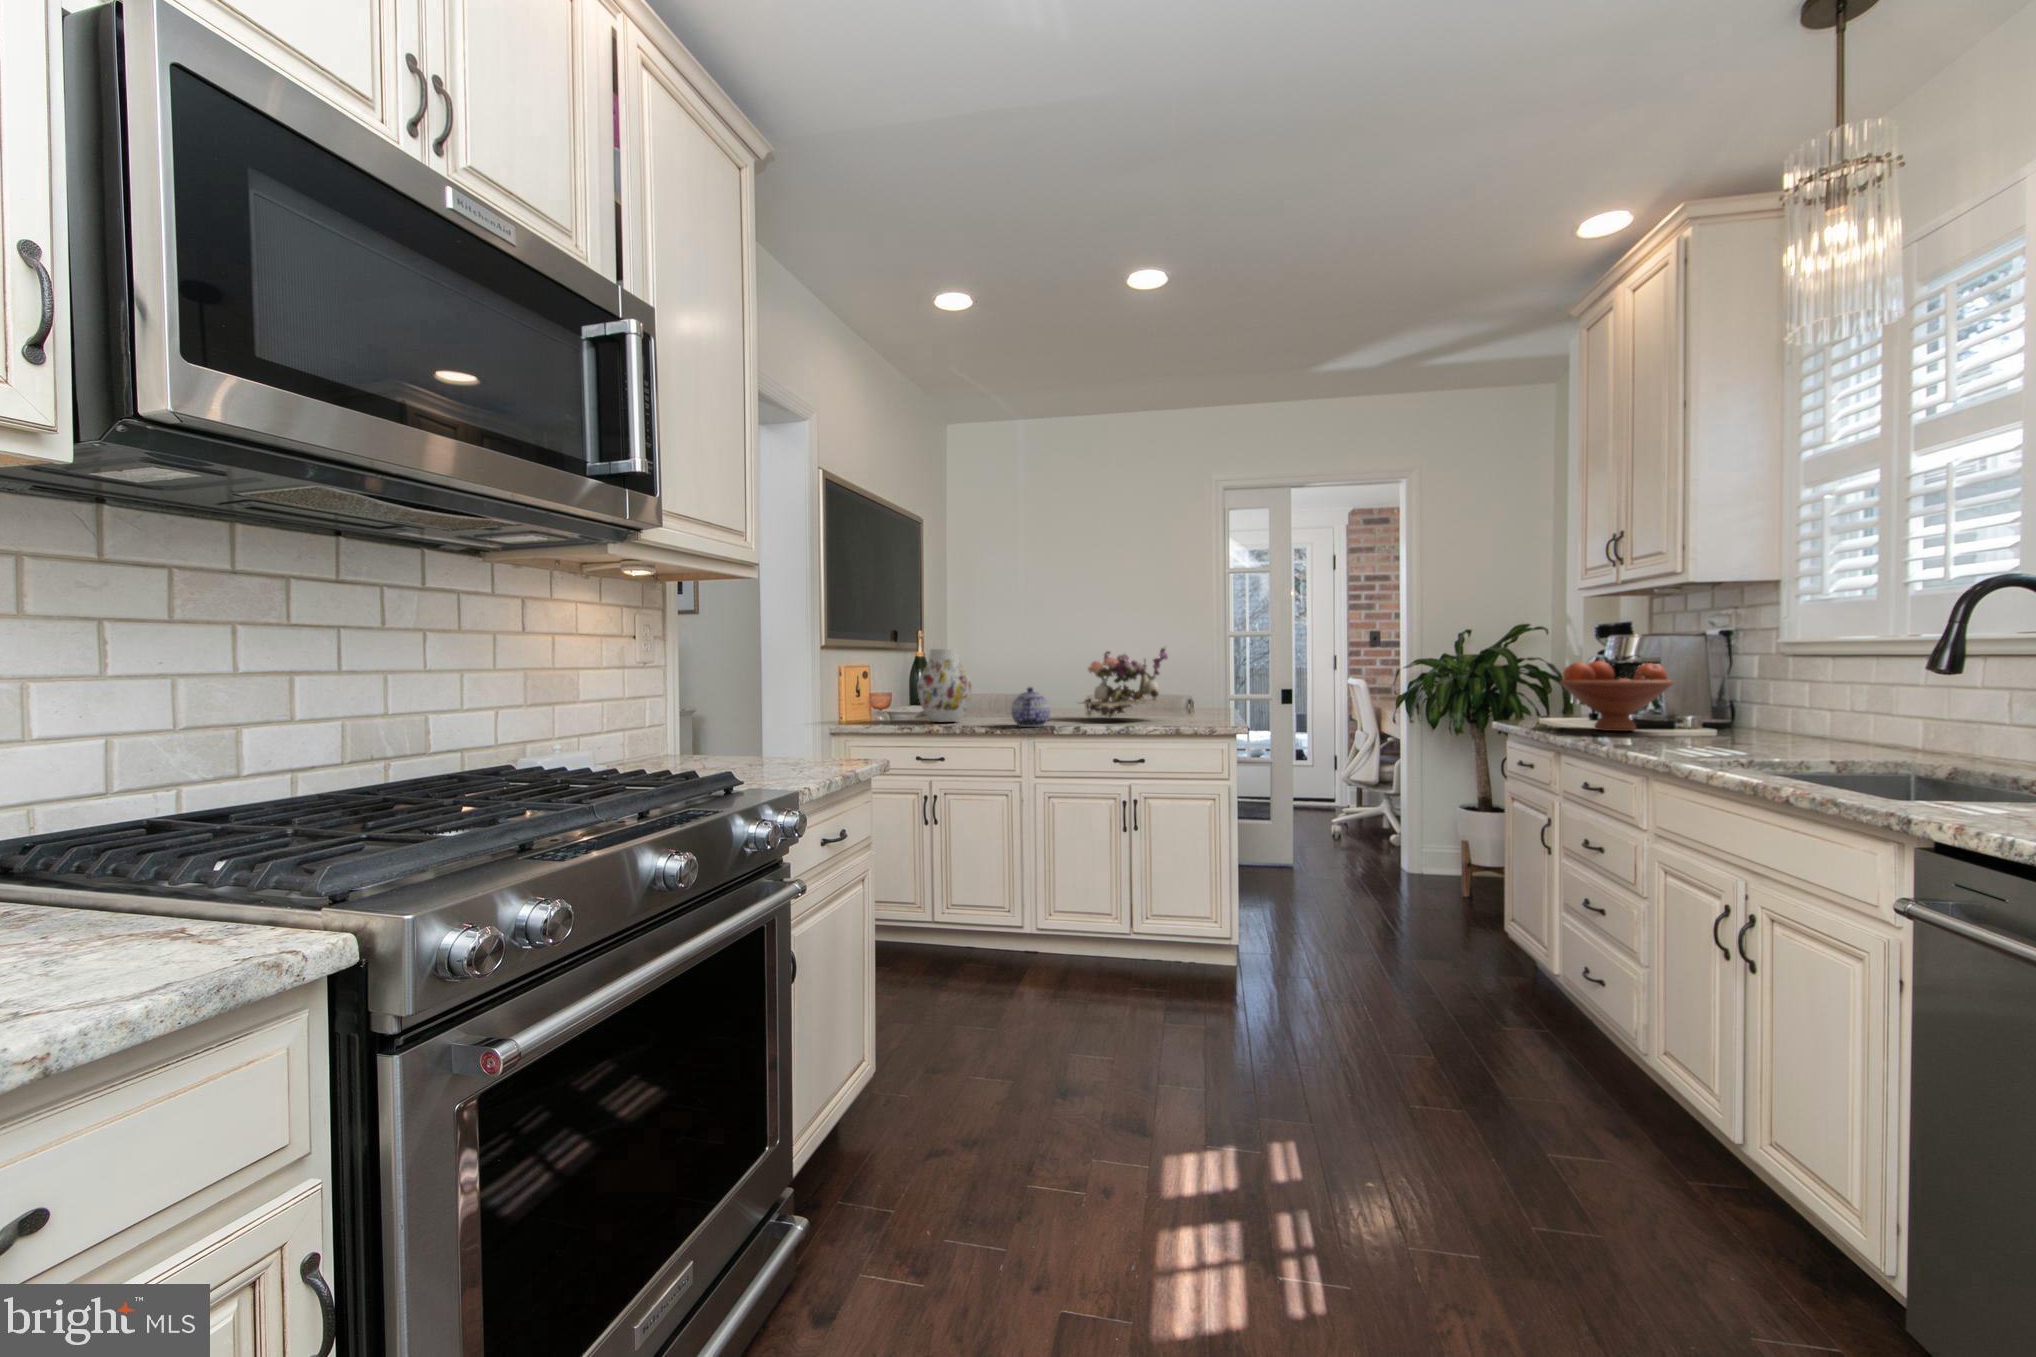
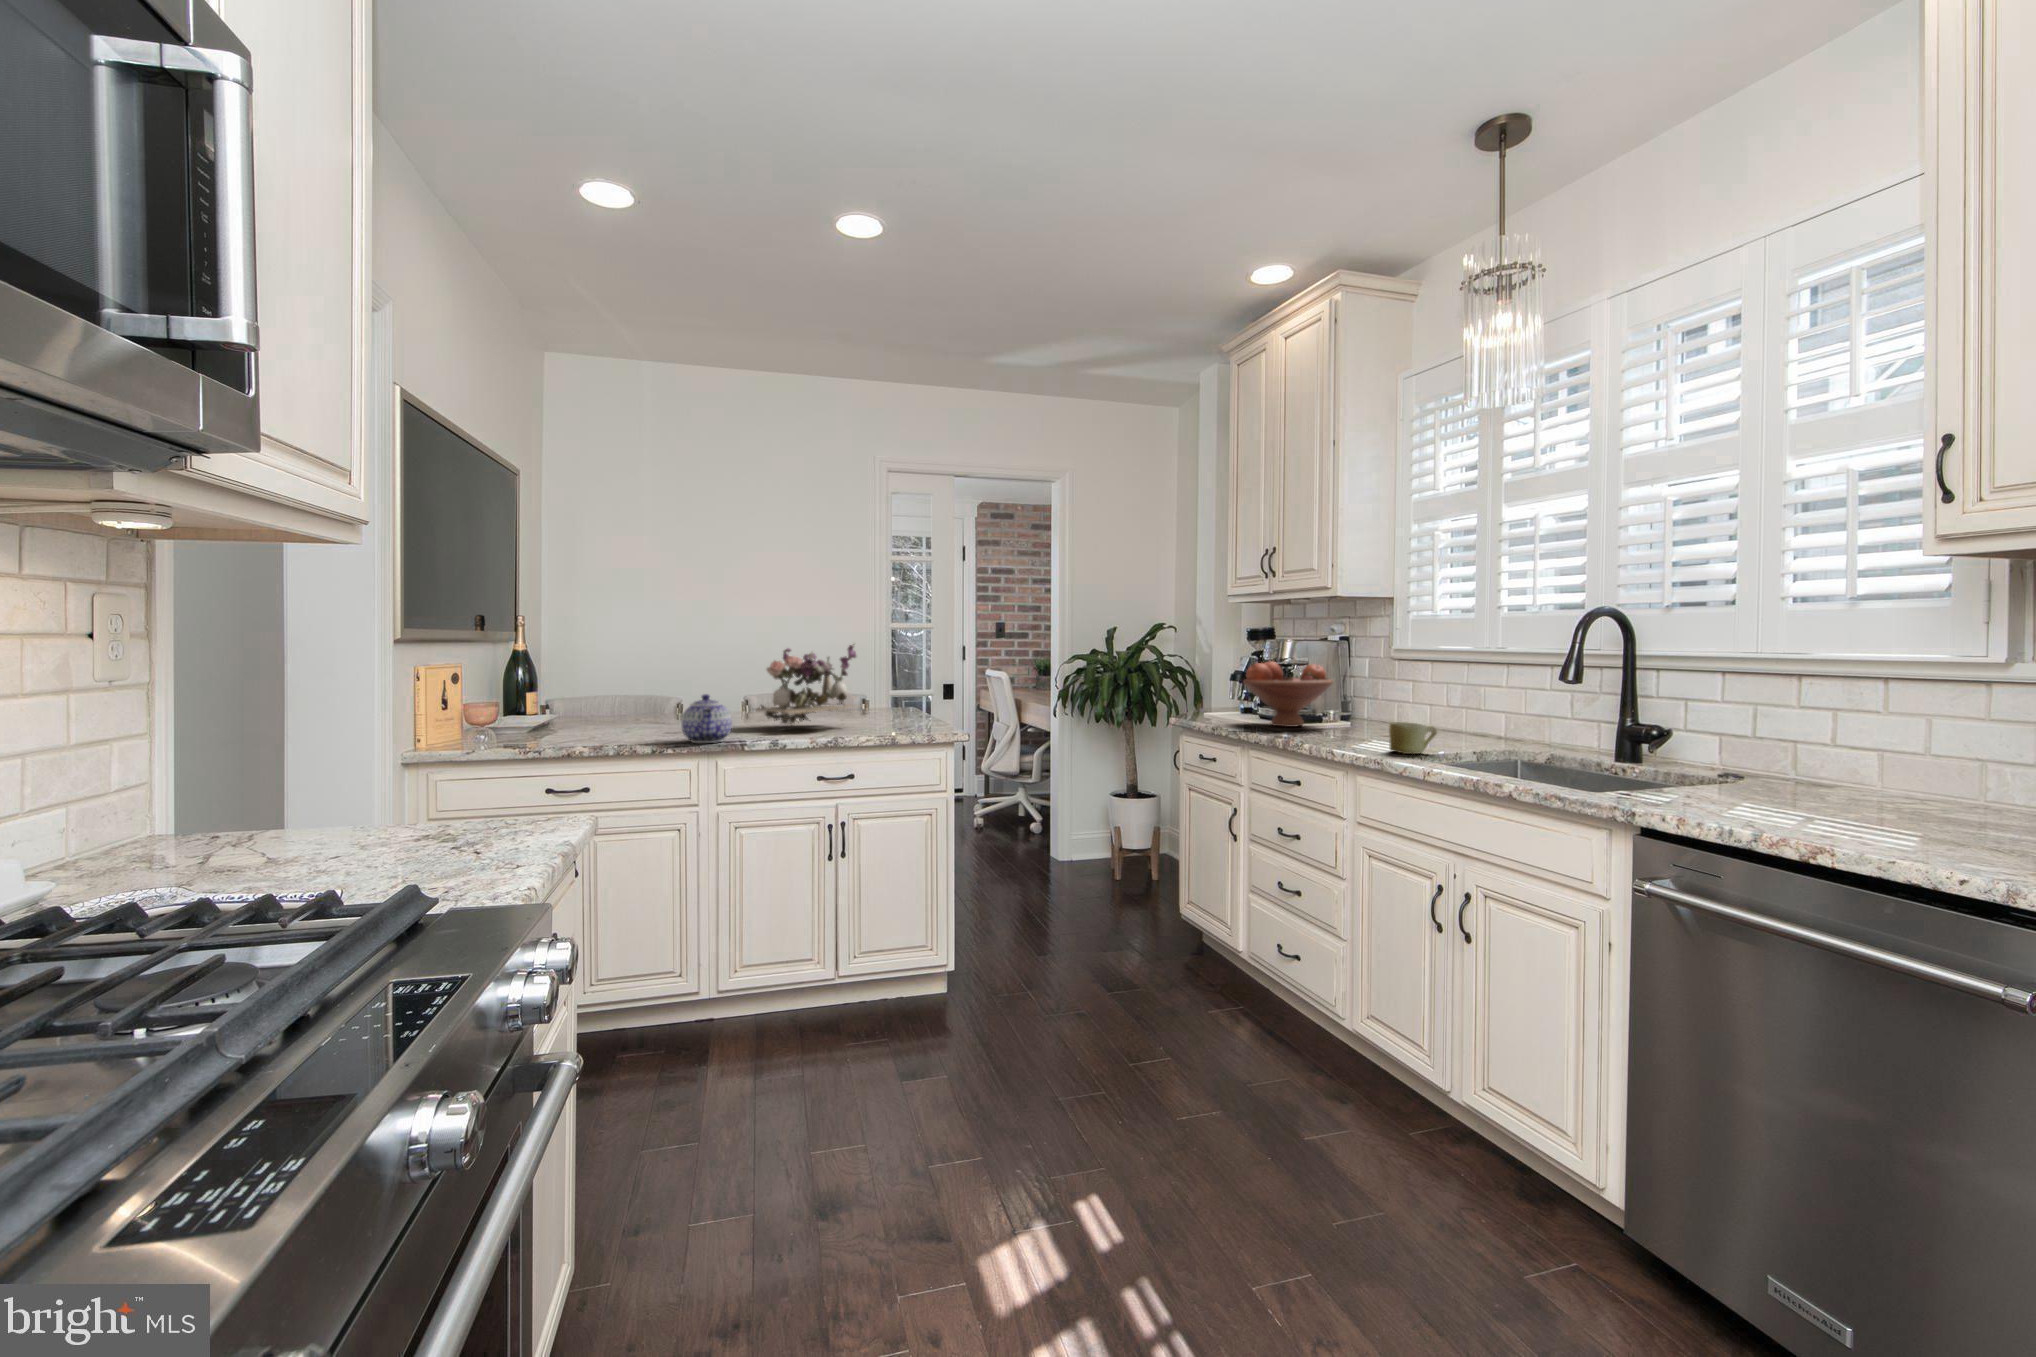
vase: present [917,649,972,722] -> none [543,646,620,741]
mug: none [1695,723,1761,759] -> present [1389,722,1437,754]

